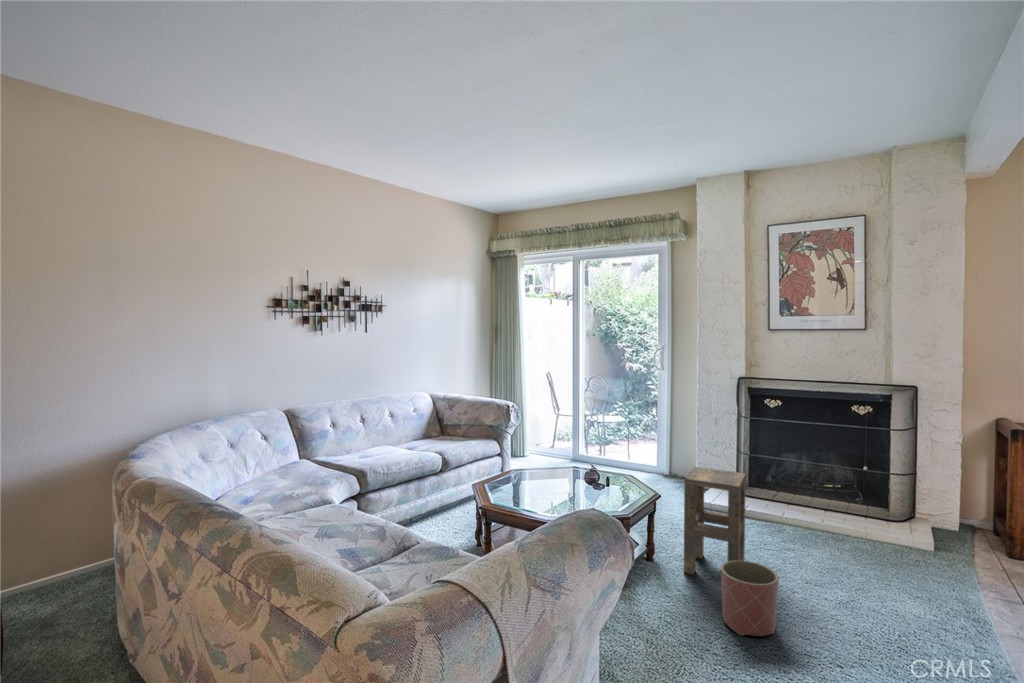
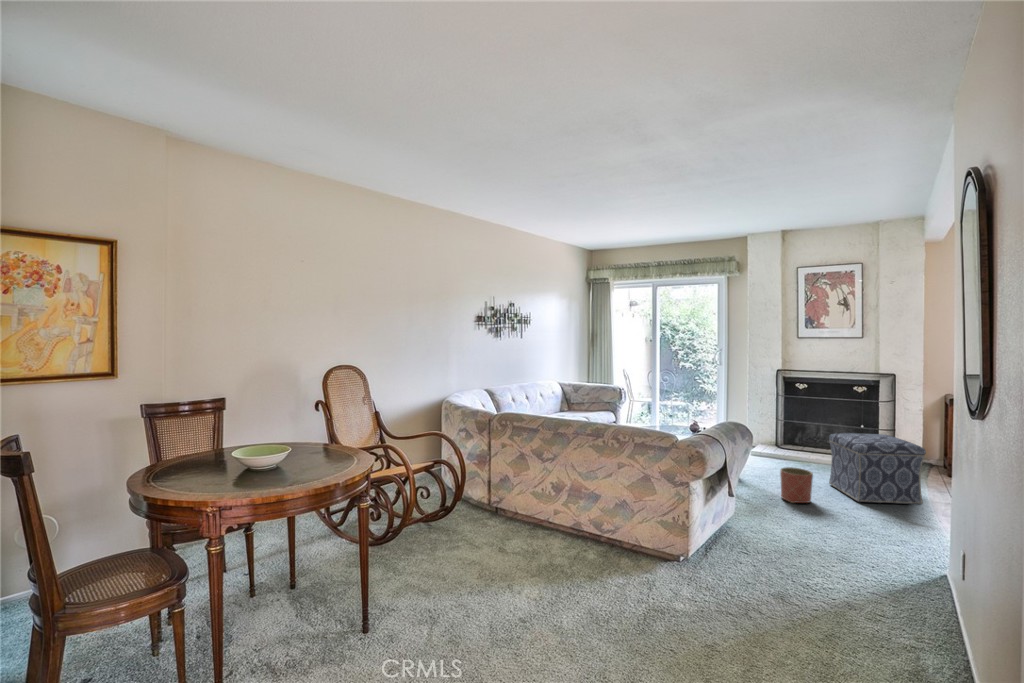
side table: present [684,467,746,574] -> none [753,422,789,487]
ottoman: none [811,493,989,638] -> present [829,433,926,505]

